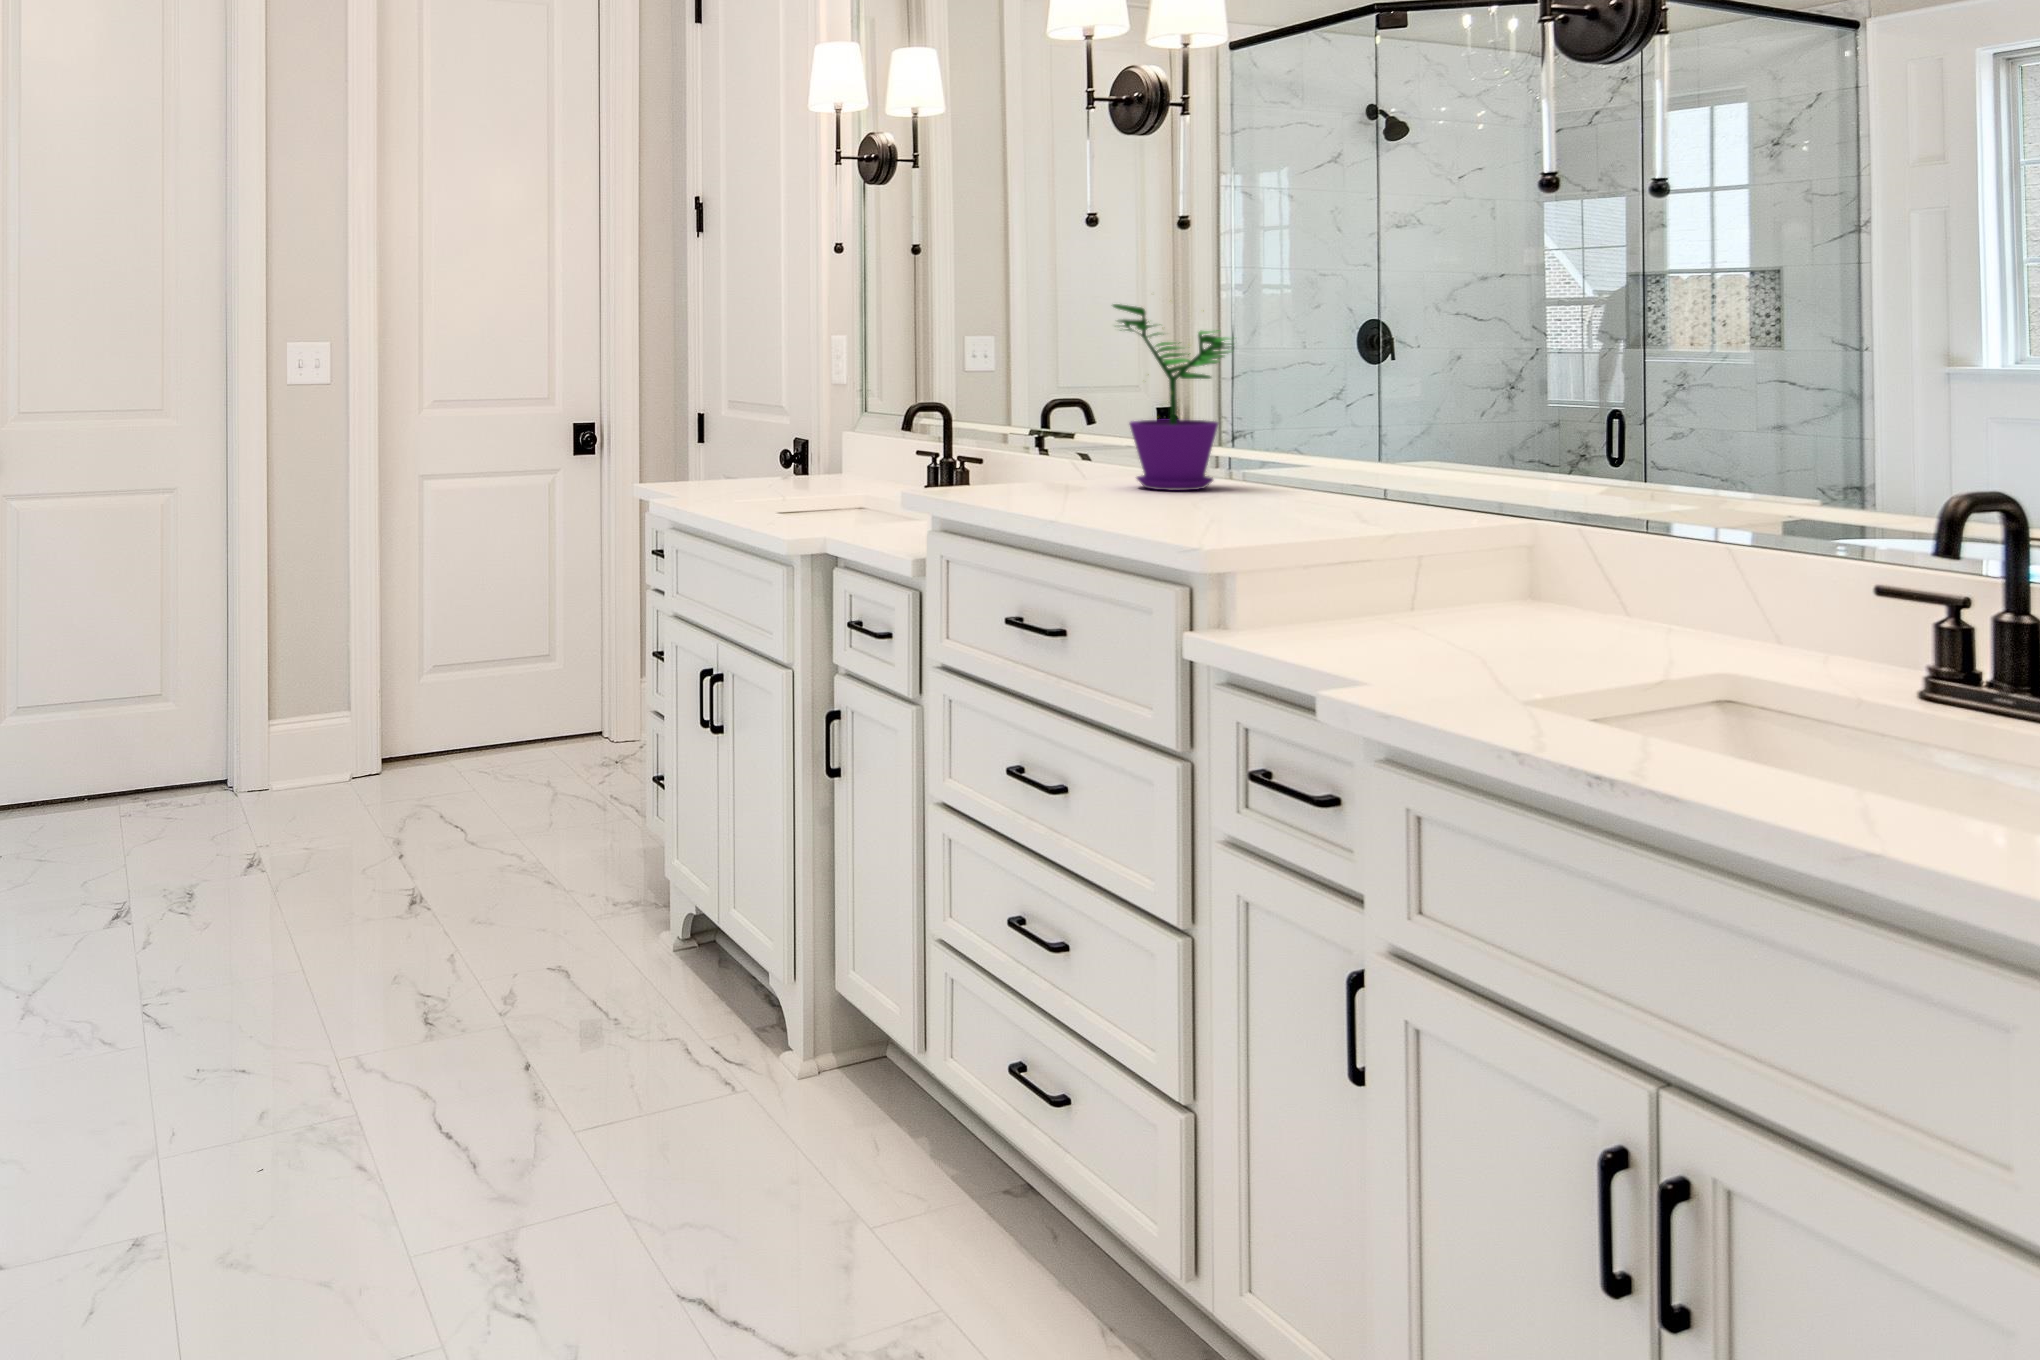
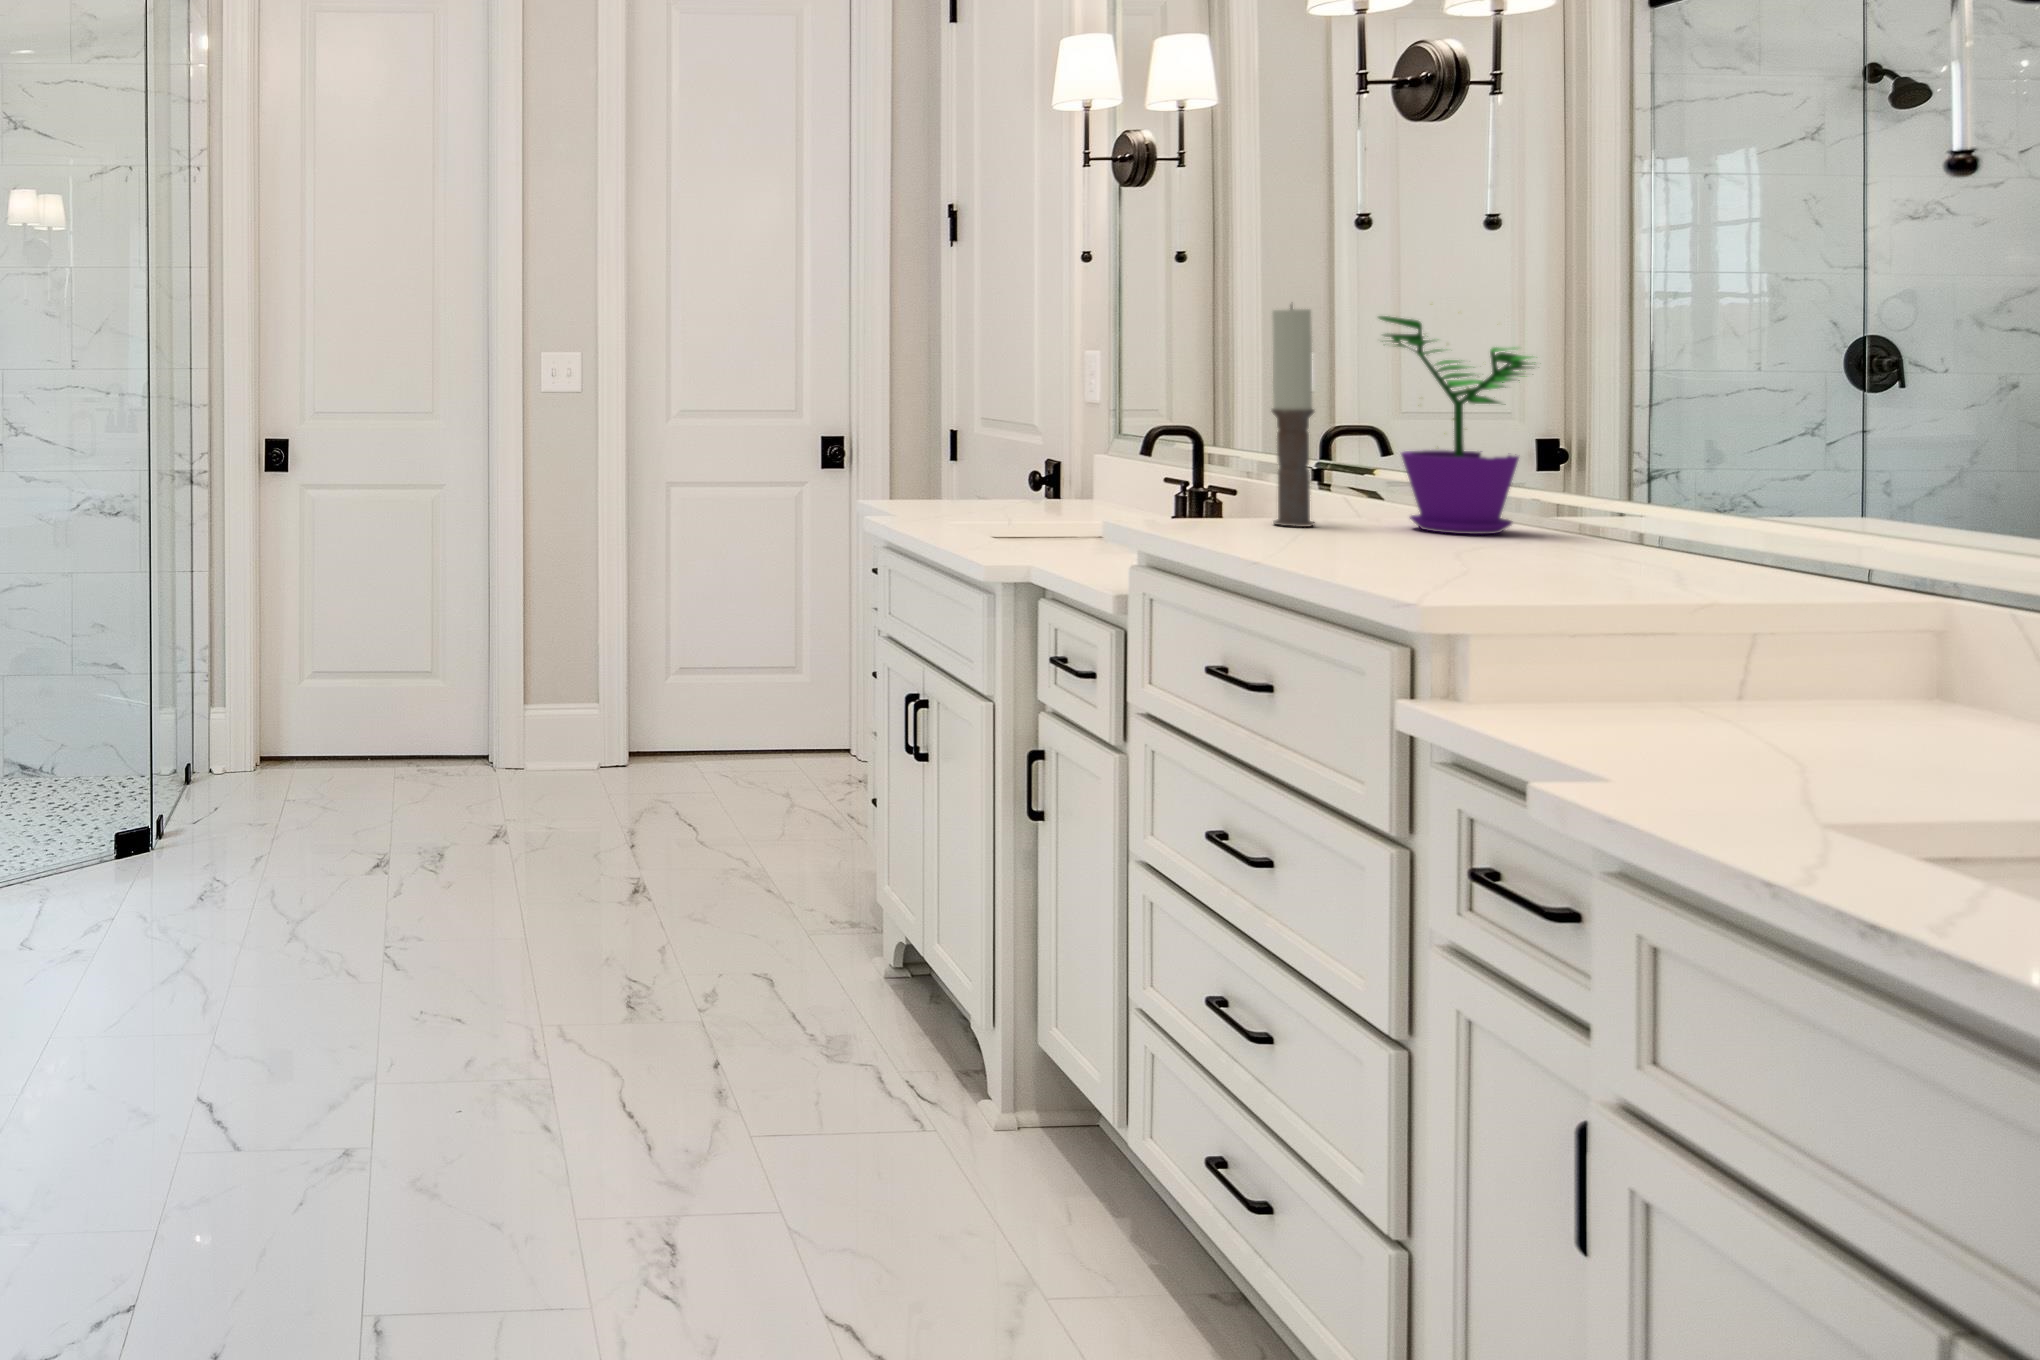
candle: none [1030,293,1066,491] -> present [1272,306,1314,527]

